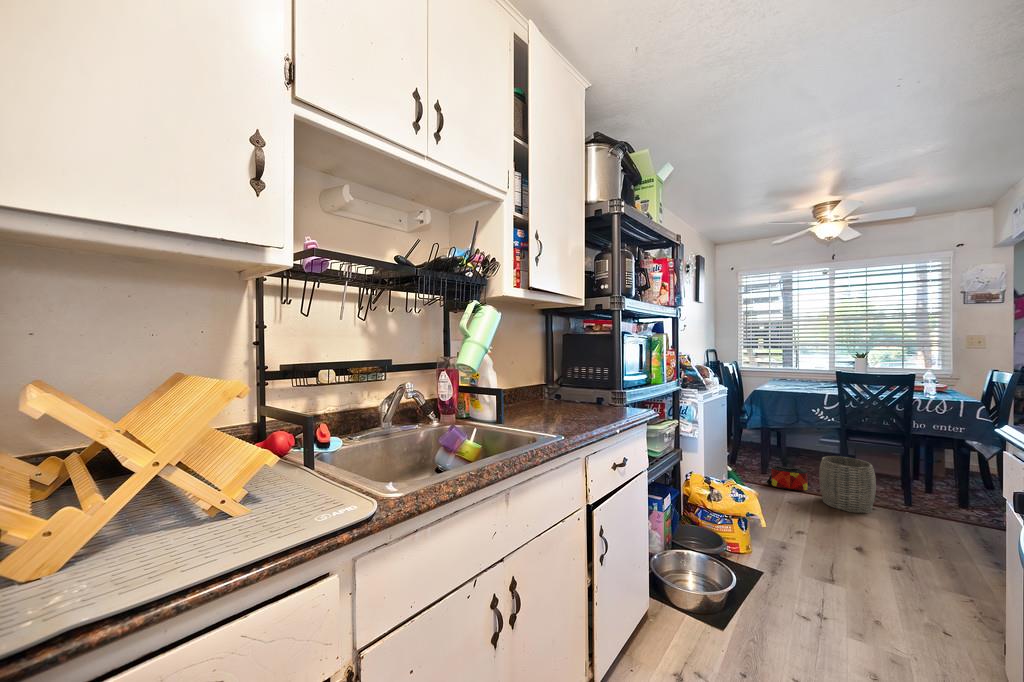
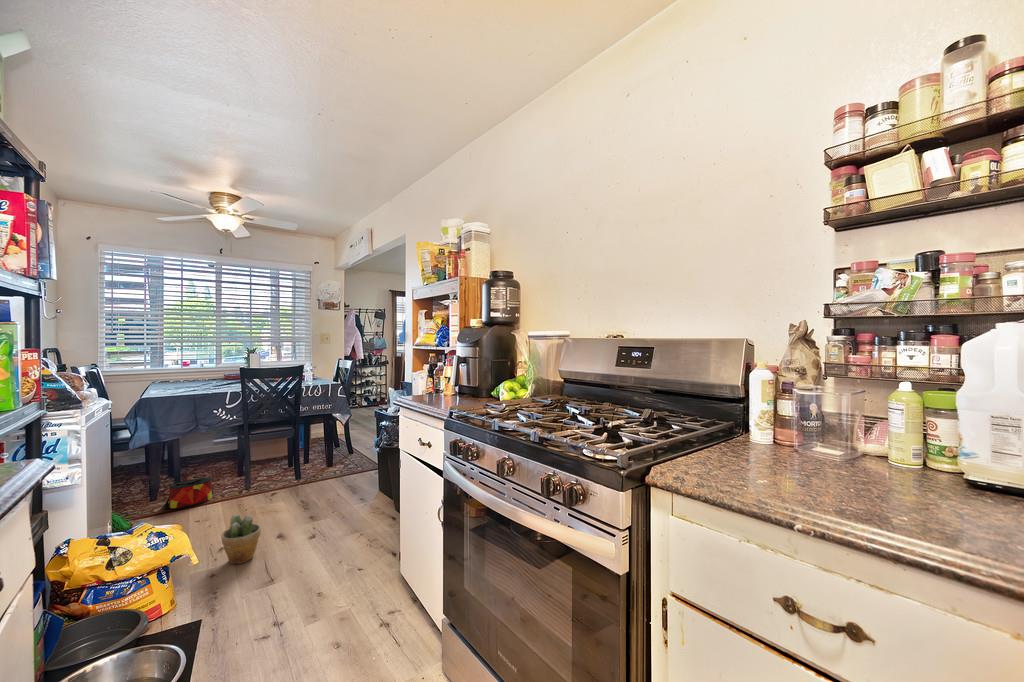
woven basket: present [819,456,876,513] -> none [228,451,278,506]
potted plant: none [794,504,833,553] -> present [221,514,261,564]

